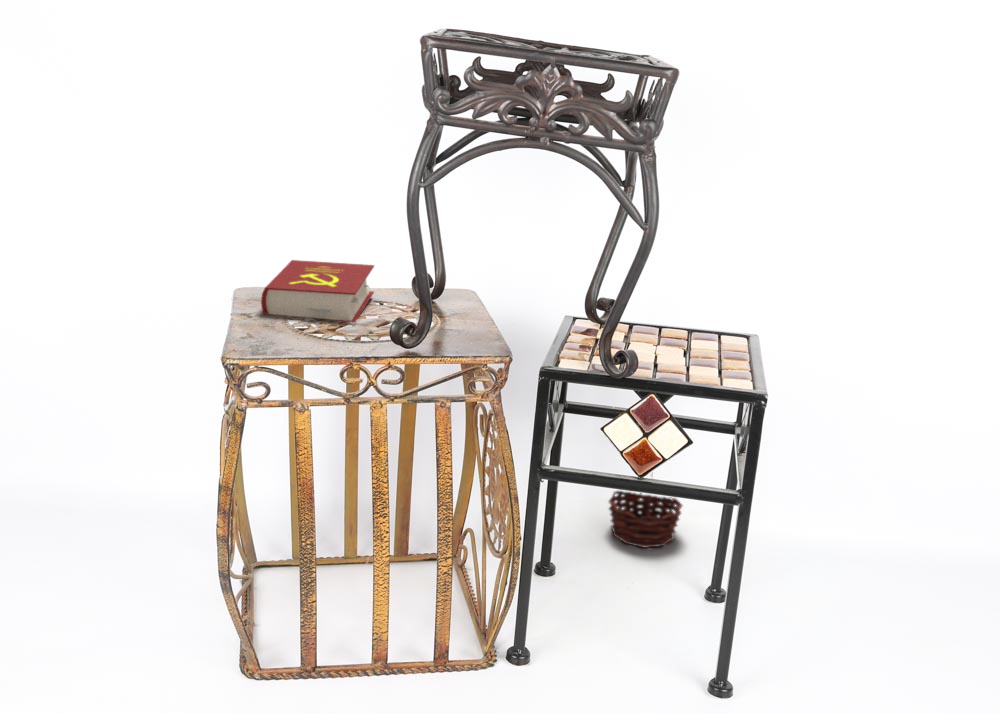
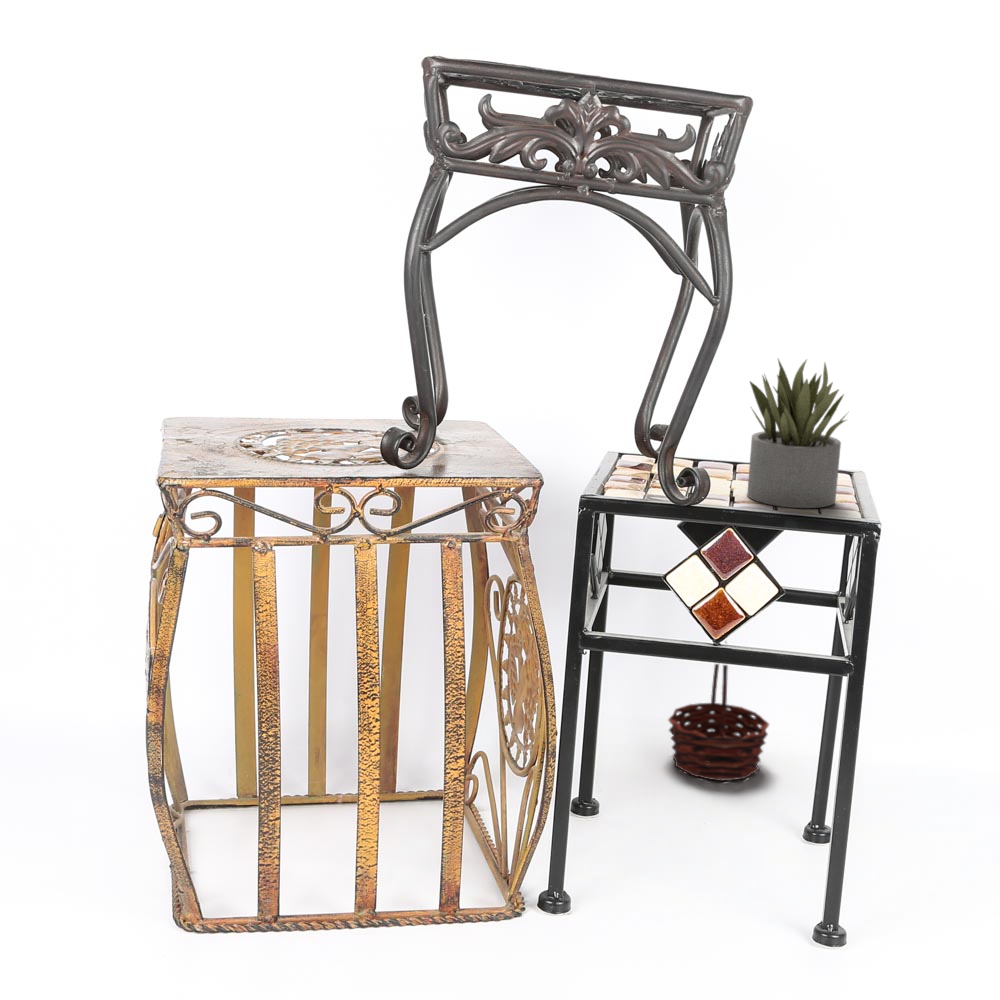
book: present [261,260,374,322] -> none [208,380,355,450]
succulent plant: none [668,262,747,378] -> present [747,359,846,508]

